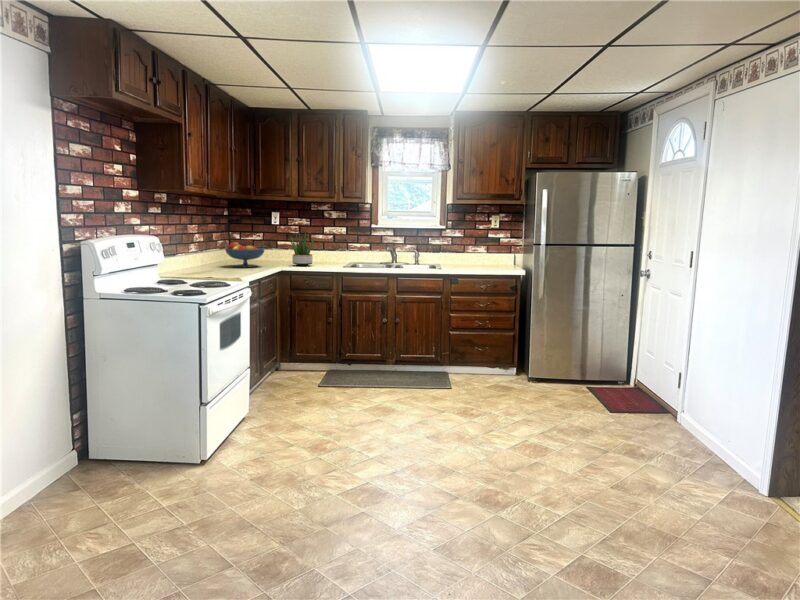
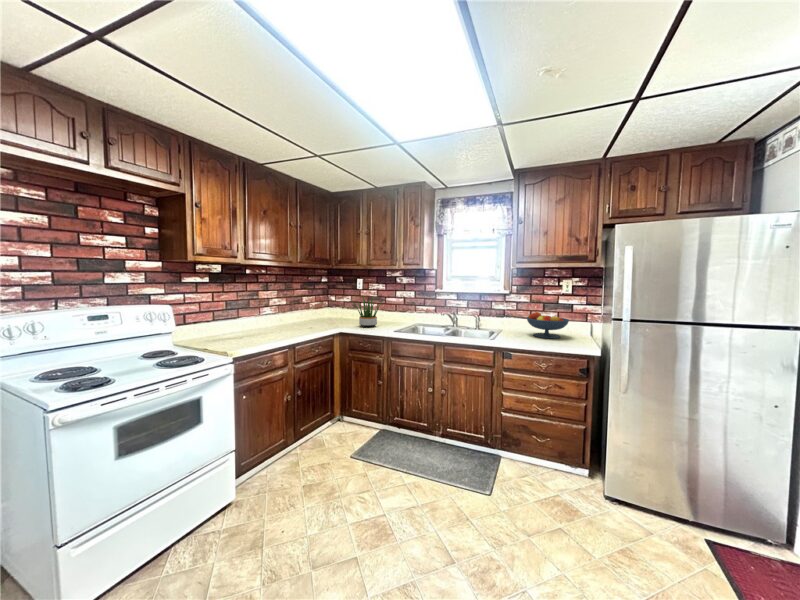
fruit bowl: present [225,242,265,267] -> present [527,312,569,338]

